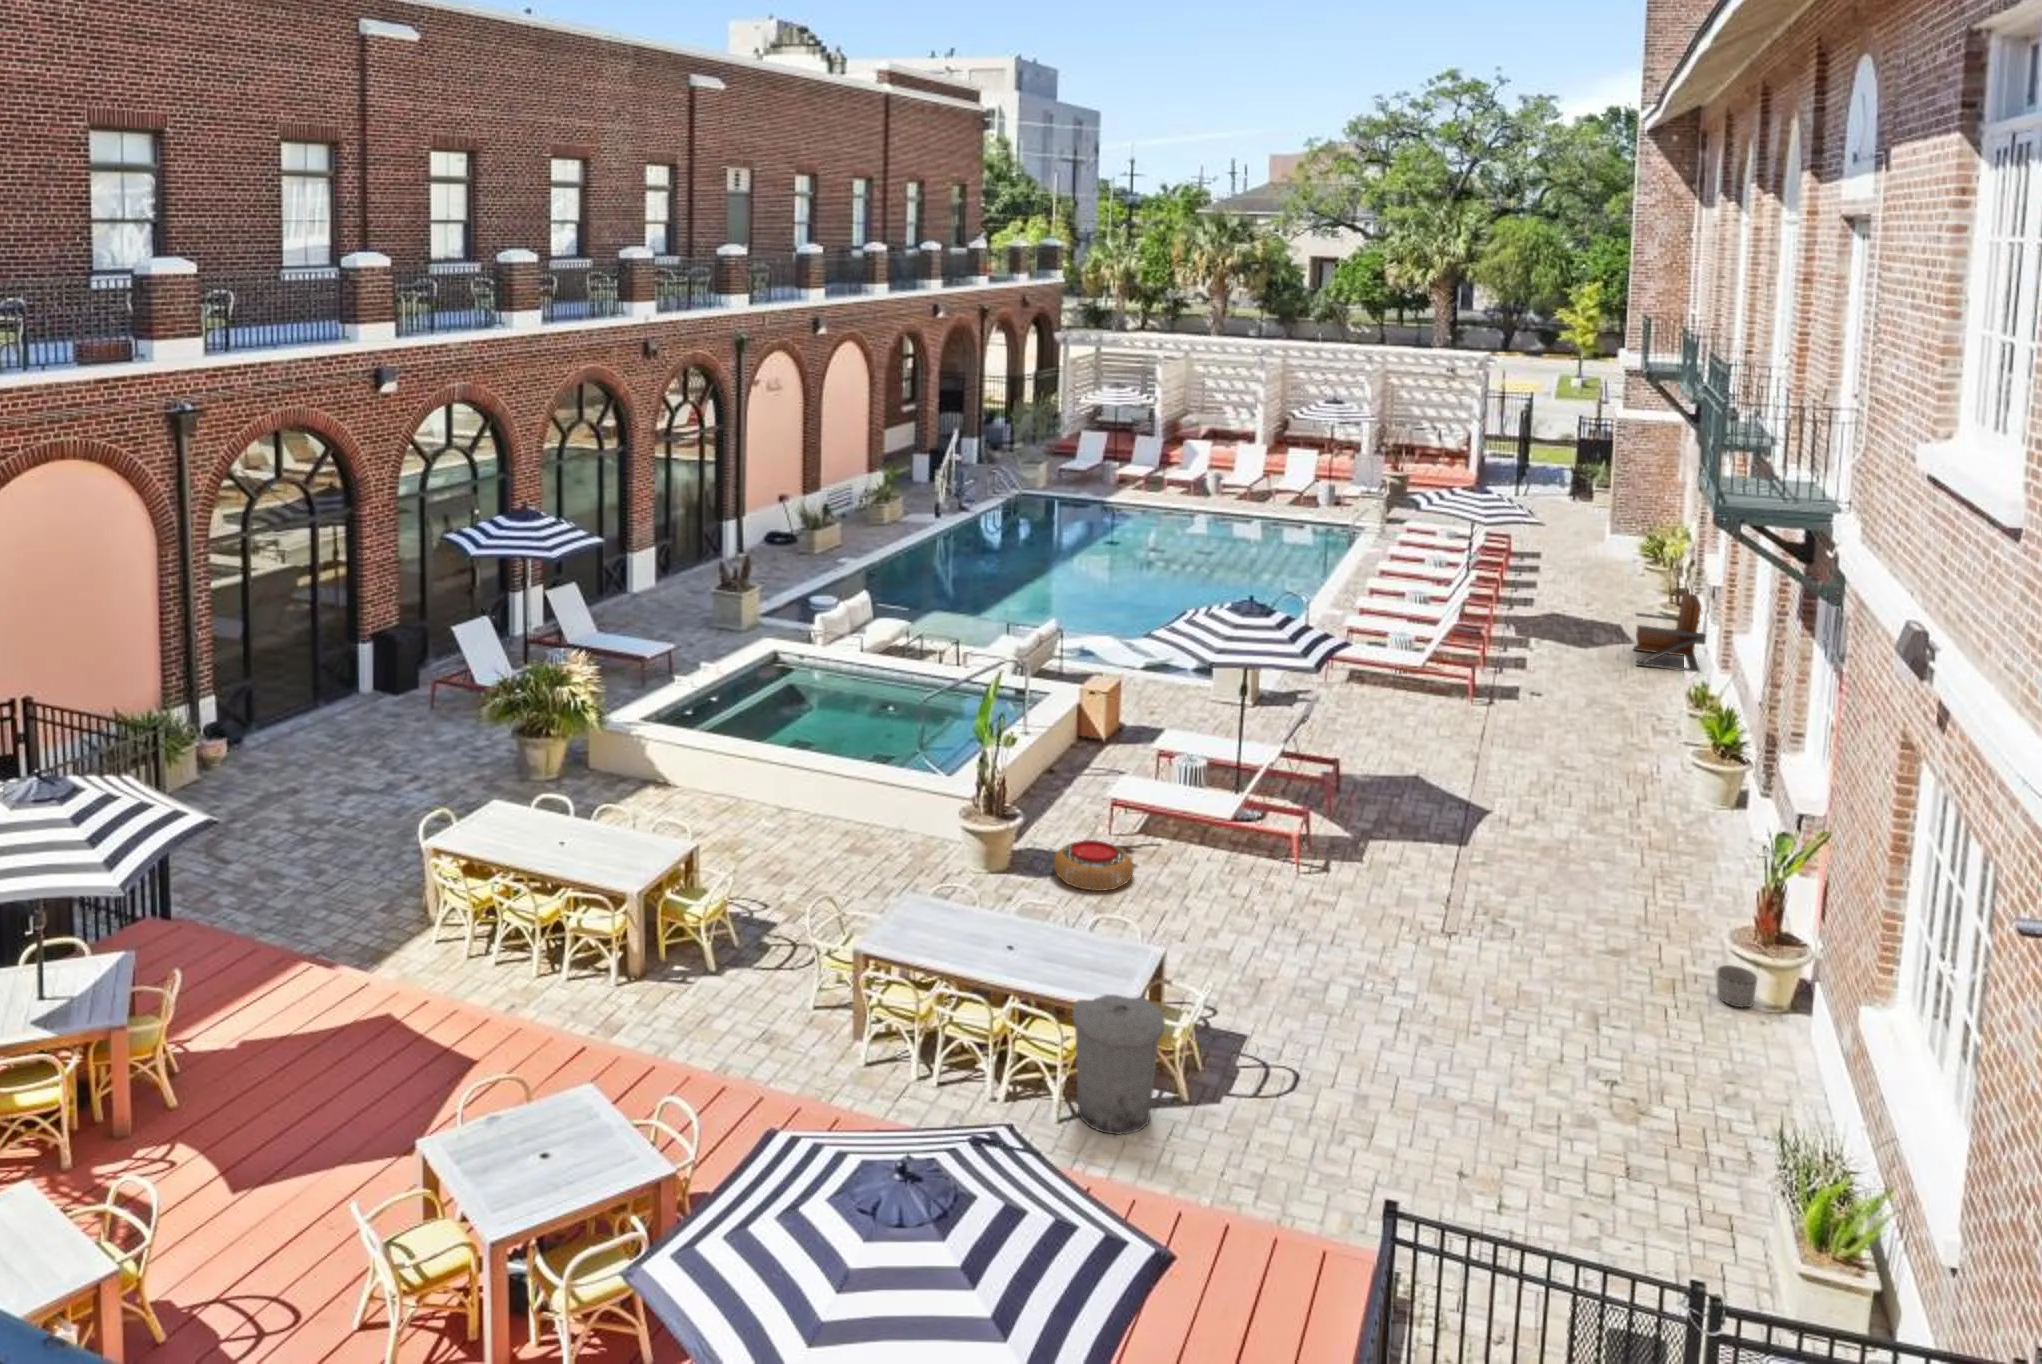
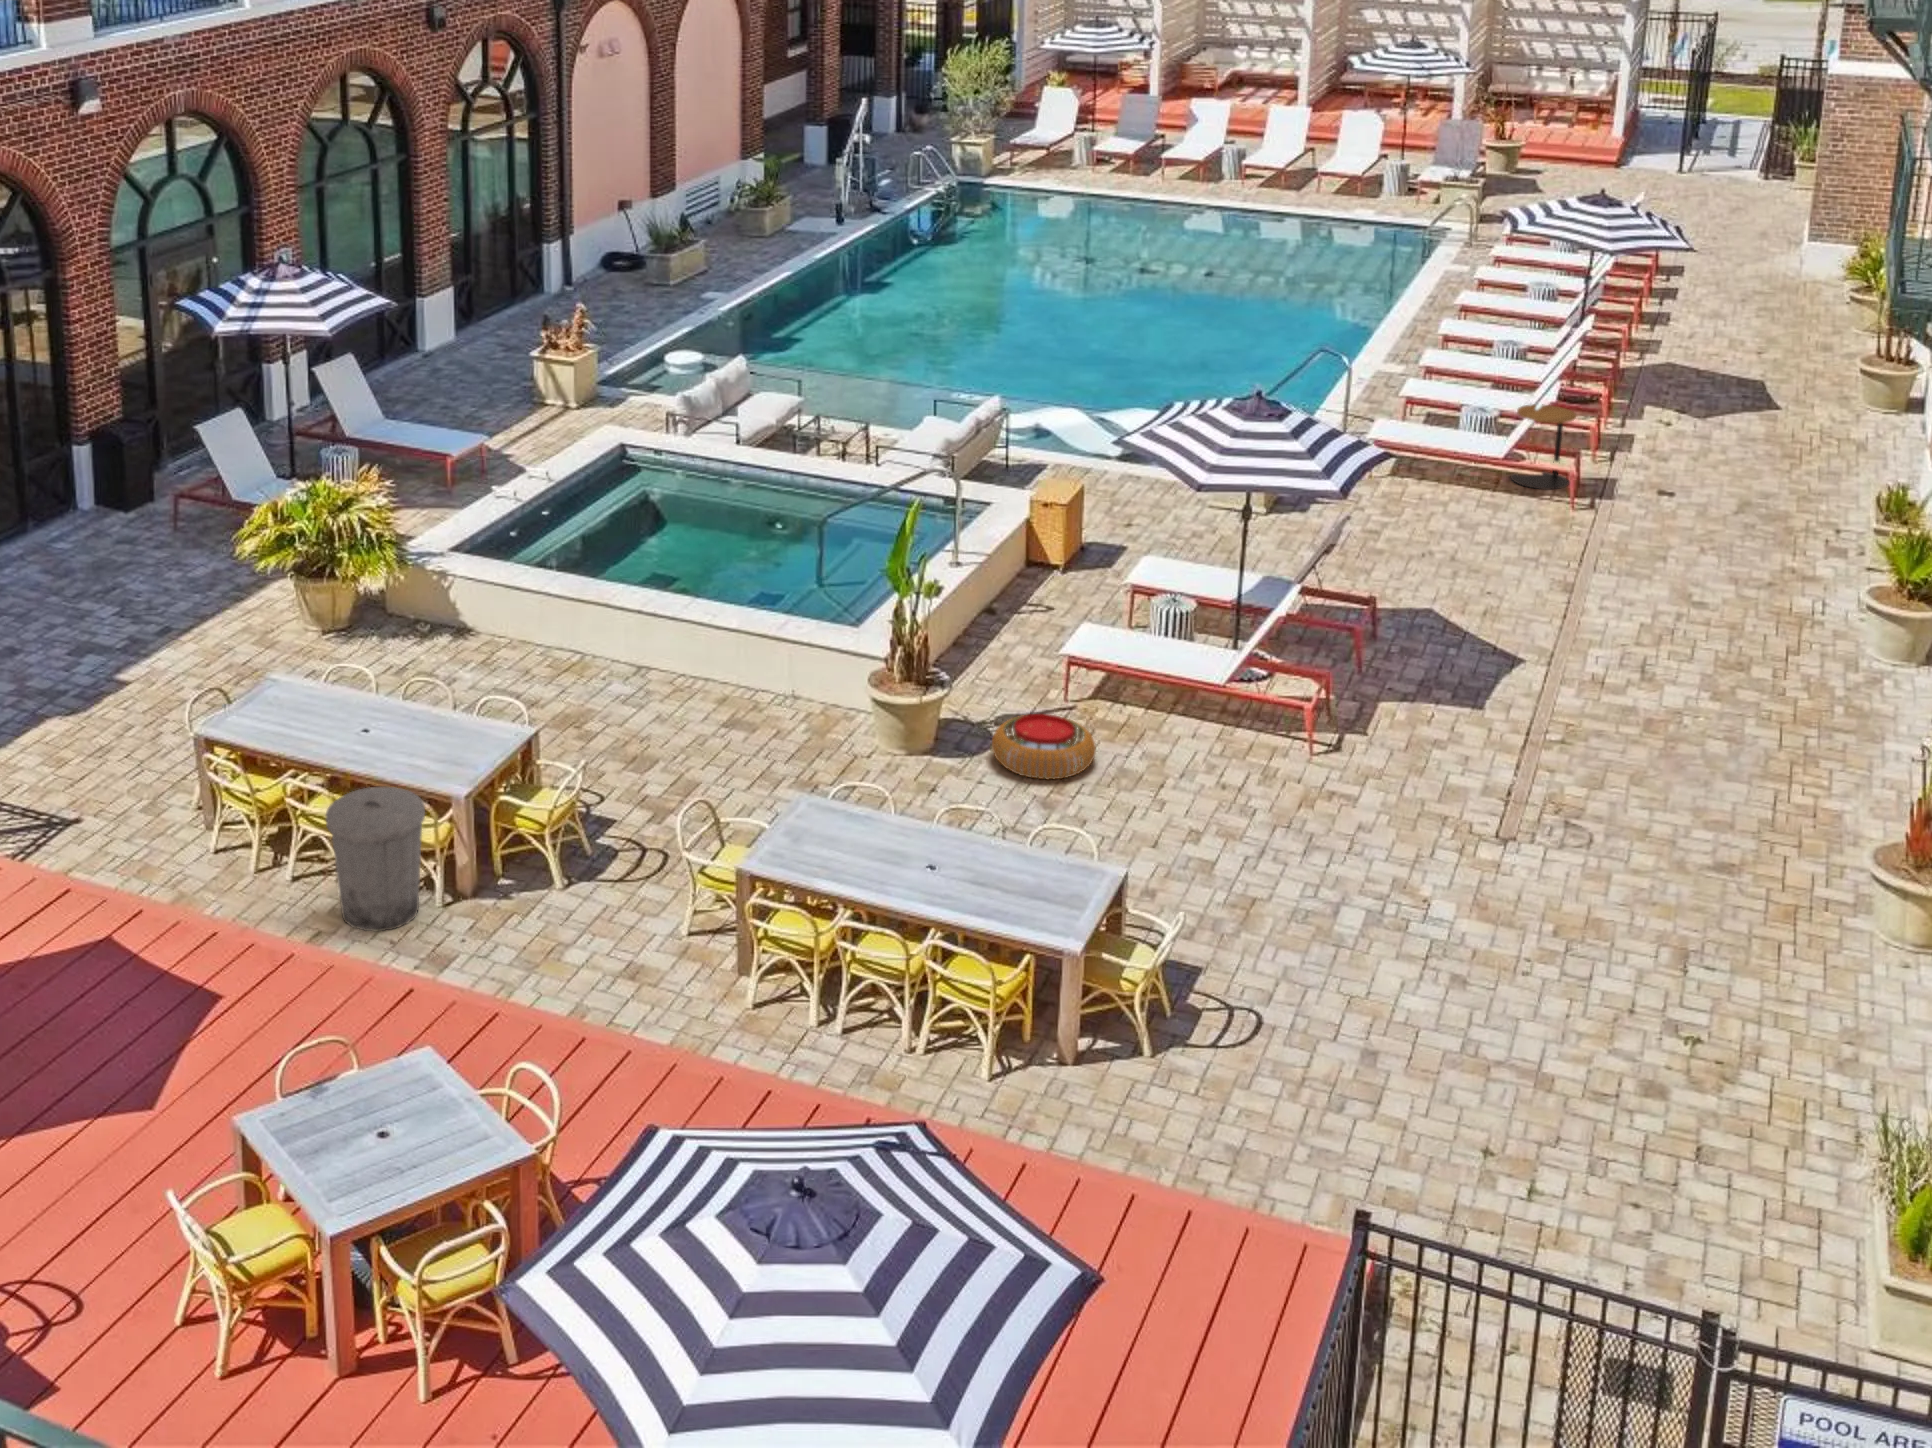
lounge chair: present [1633,593,1705,672] -> none [1806,337,1906,450]
side table: none [1427,633,1473,695] -> present [1511,404,1576,490]
planter: present [1717,965,1757,1007] -> none [1837,878,1890,931]
trash can: present [1072,995,1165,1134] -> present [326,787,425,931]

